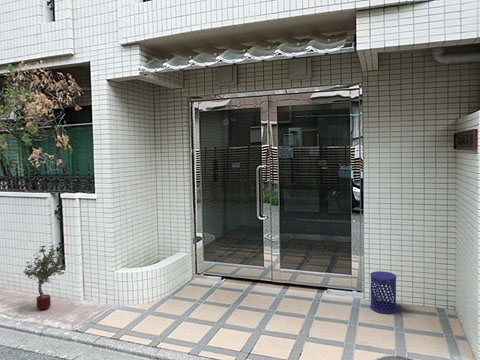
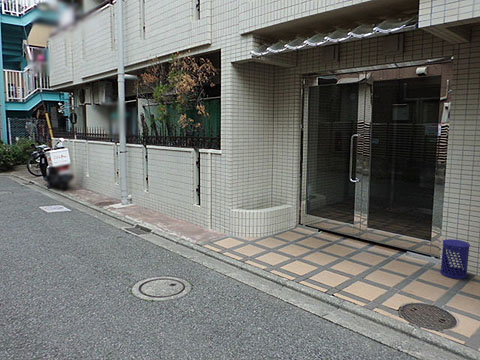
potted tree: present [24,245,66,310] -> none [173,185,200,230]

